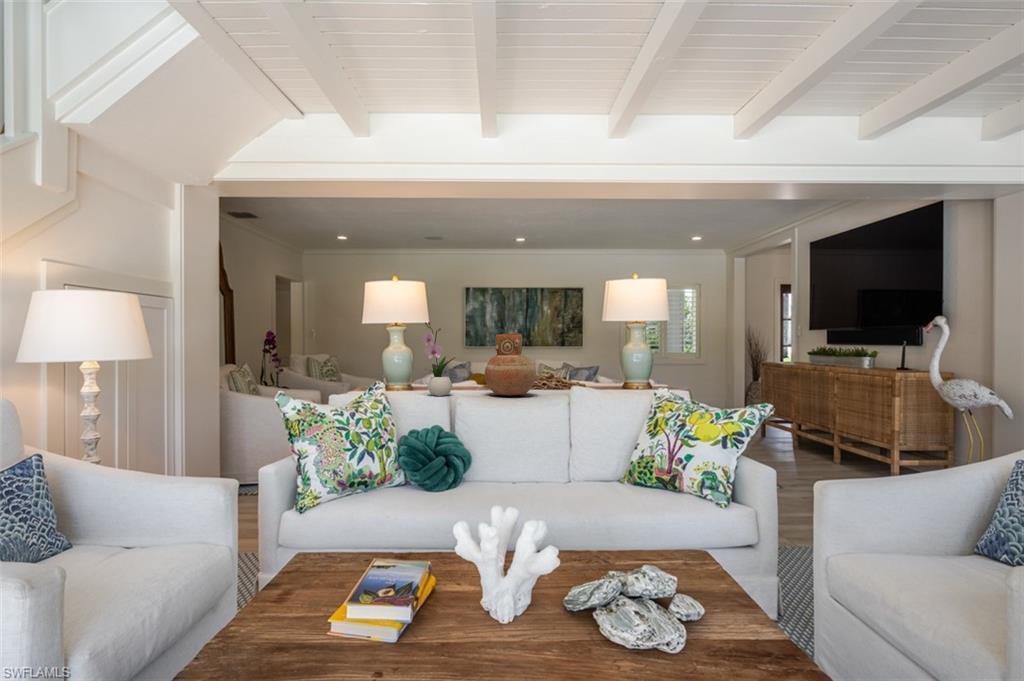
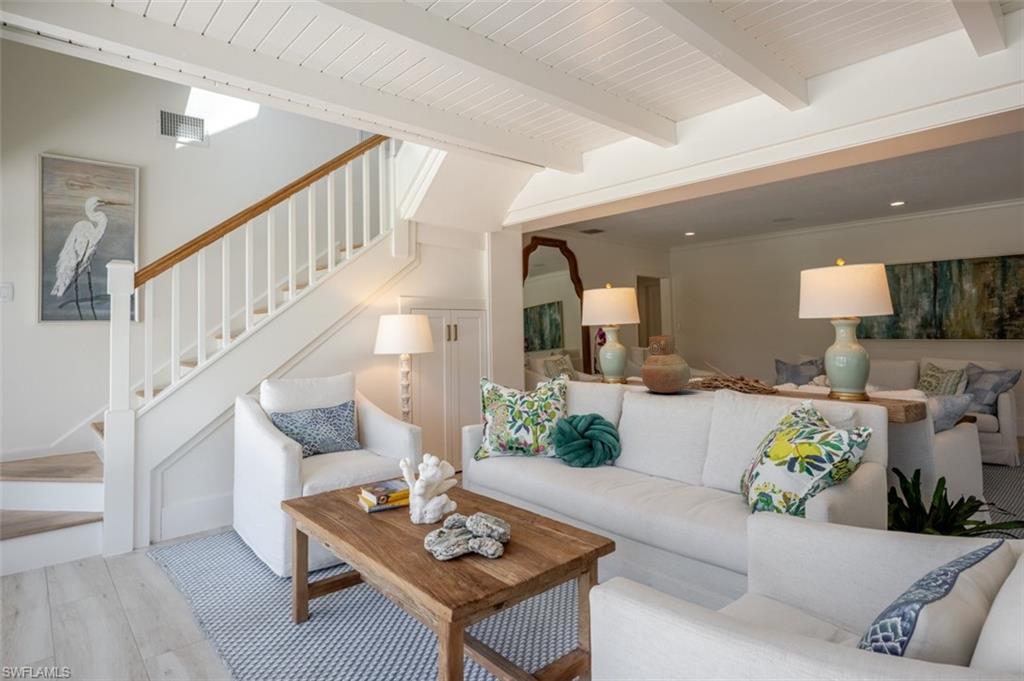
flower arrangement: present [422,322,455,396] -> none [595,326,621,388]

